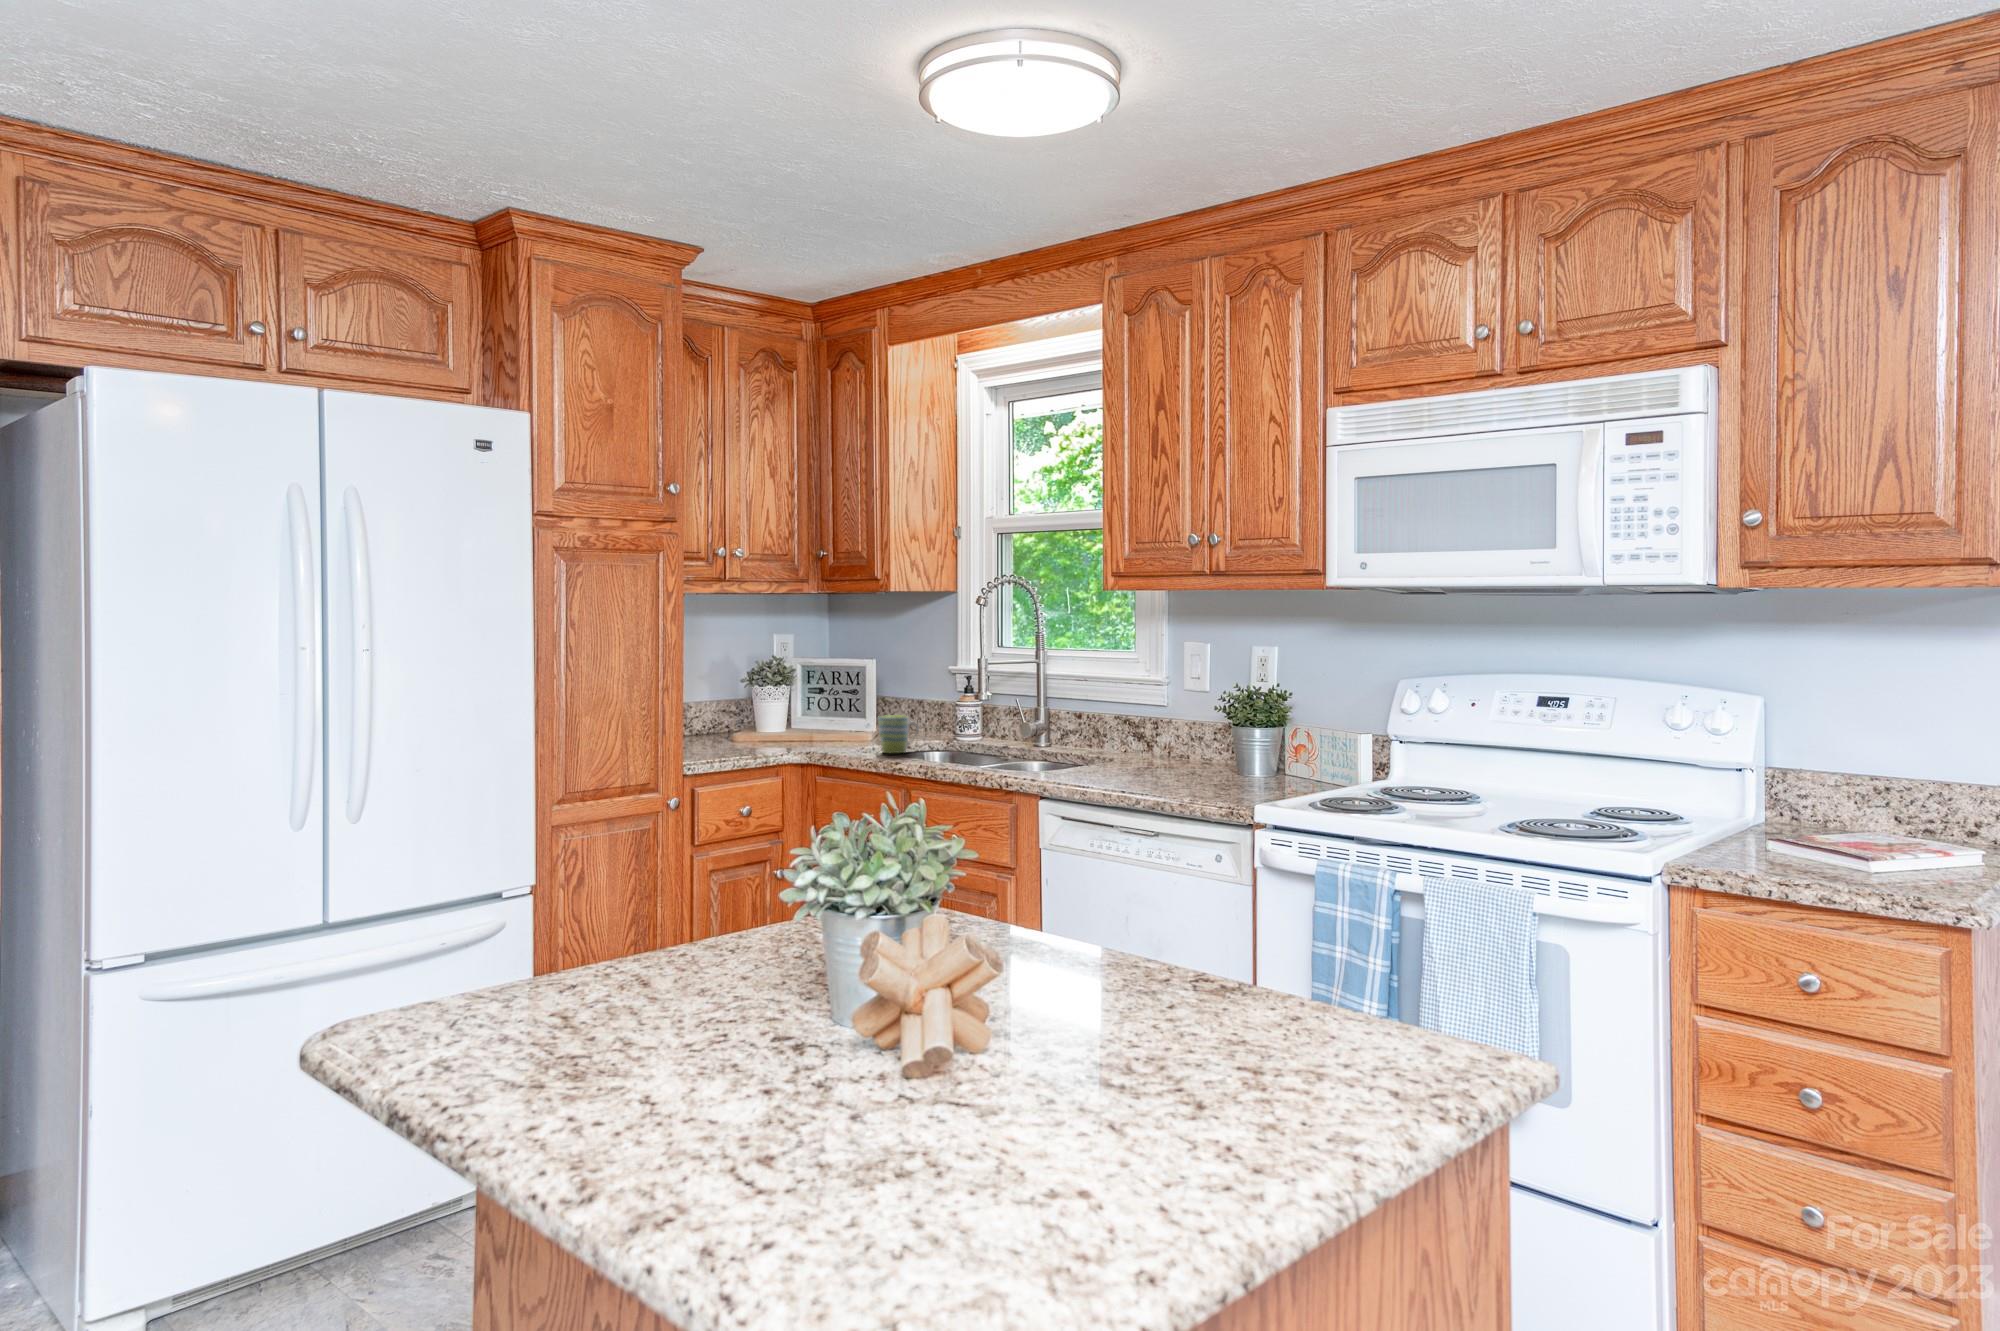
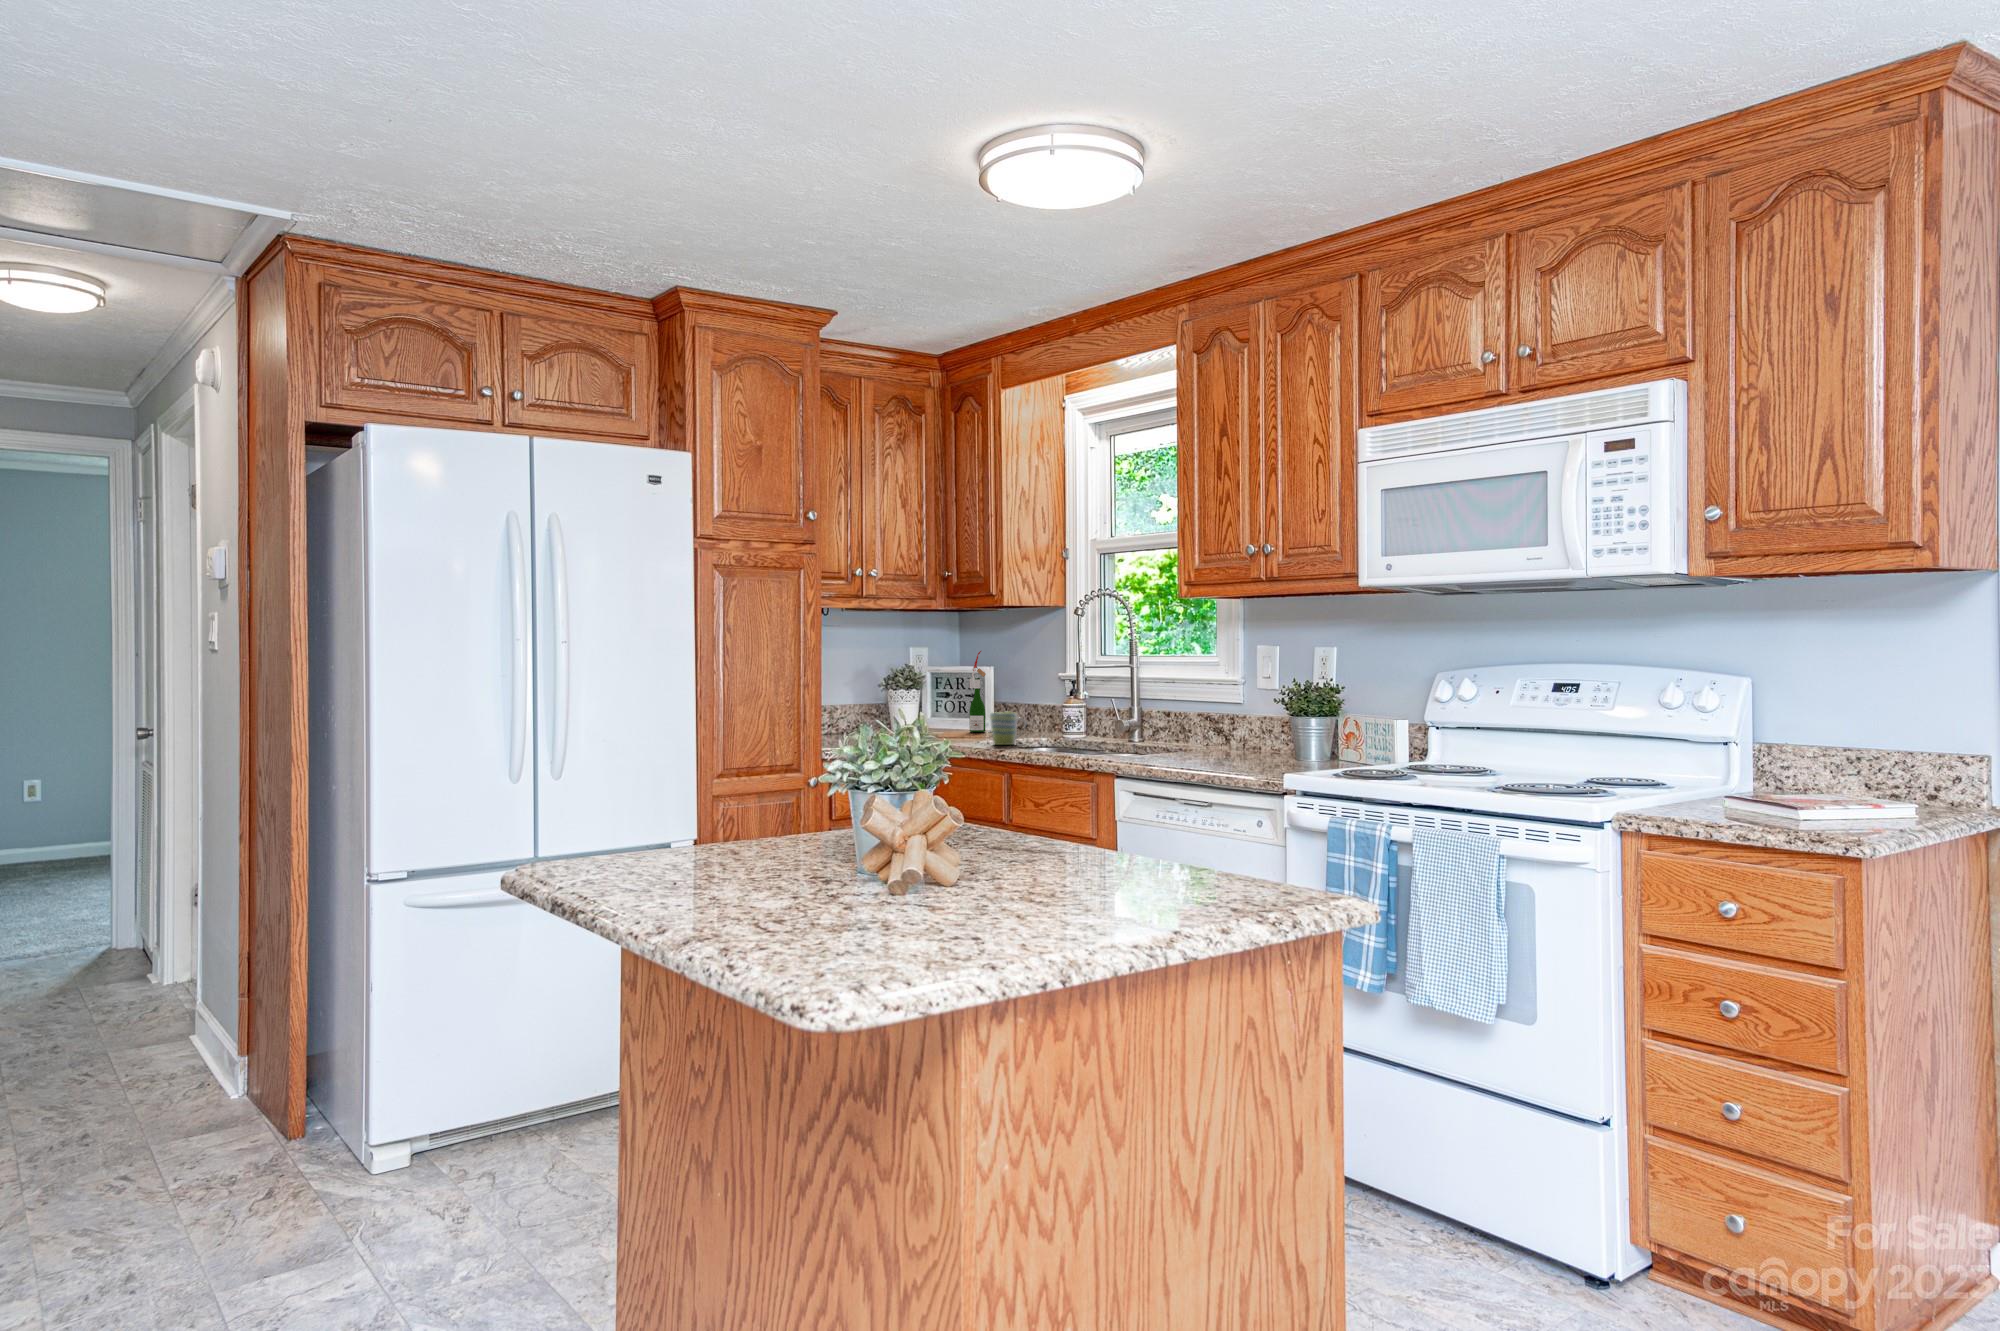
wine bottle: none [843,640,871,732] -> present [969,651,992,732]

